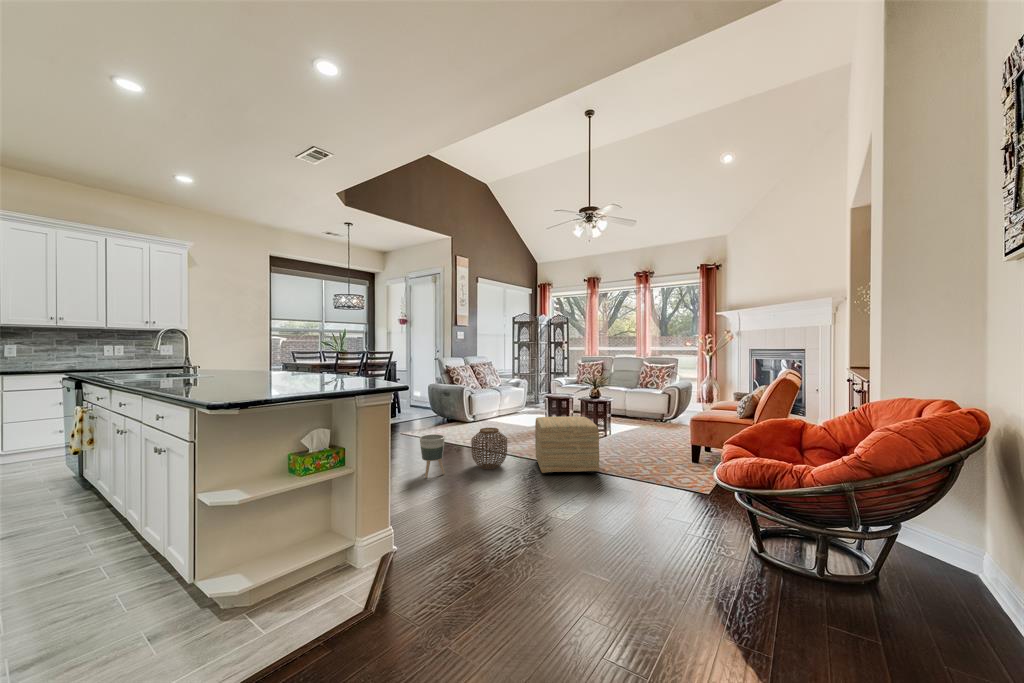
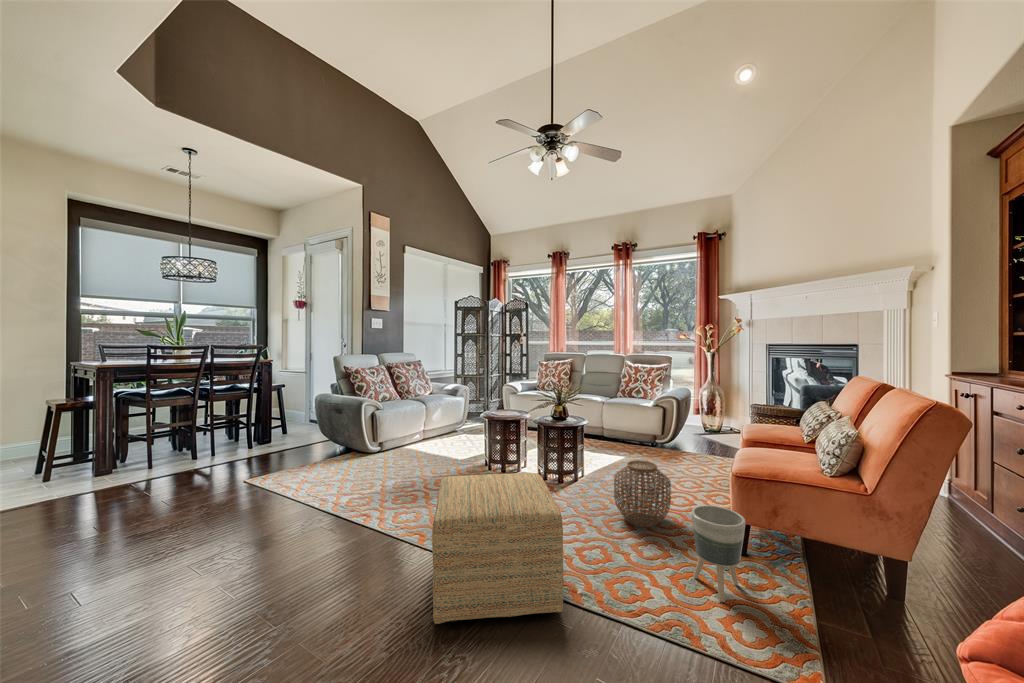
woven basket: present [471,428,507,469] -> present [614,460,671,527]
planter: present [420,434,445,478] -> present [691,505,746,602]

